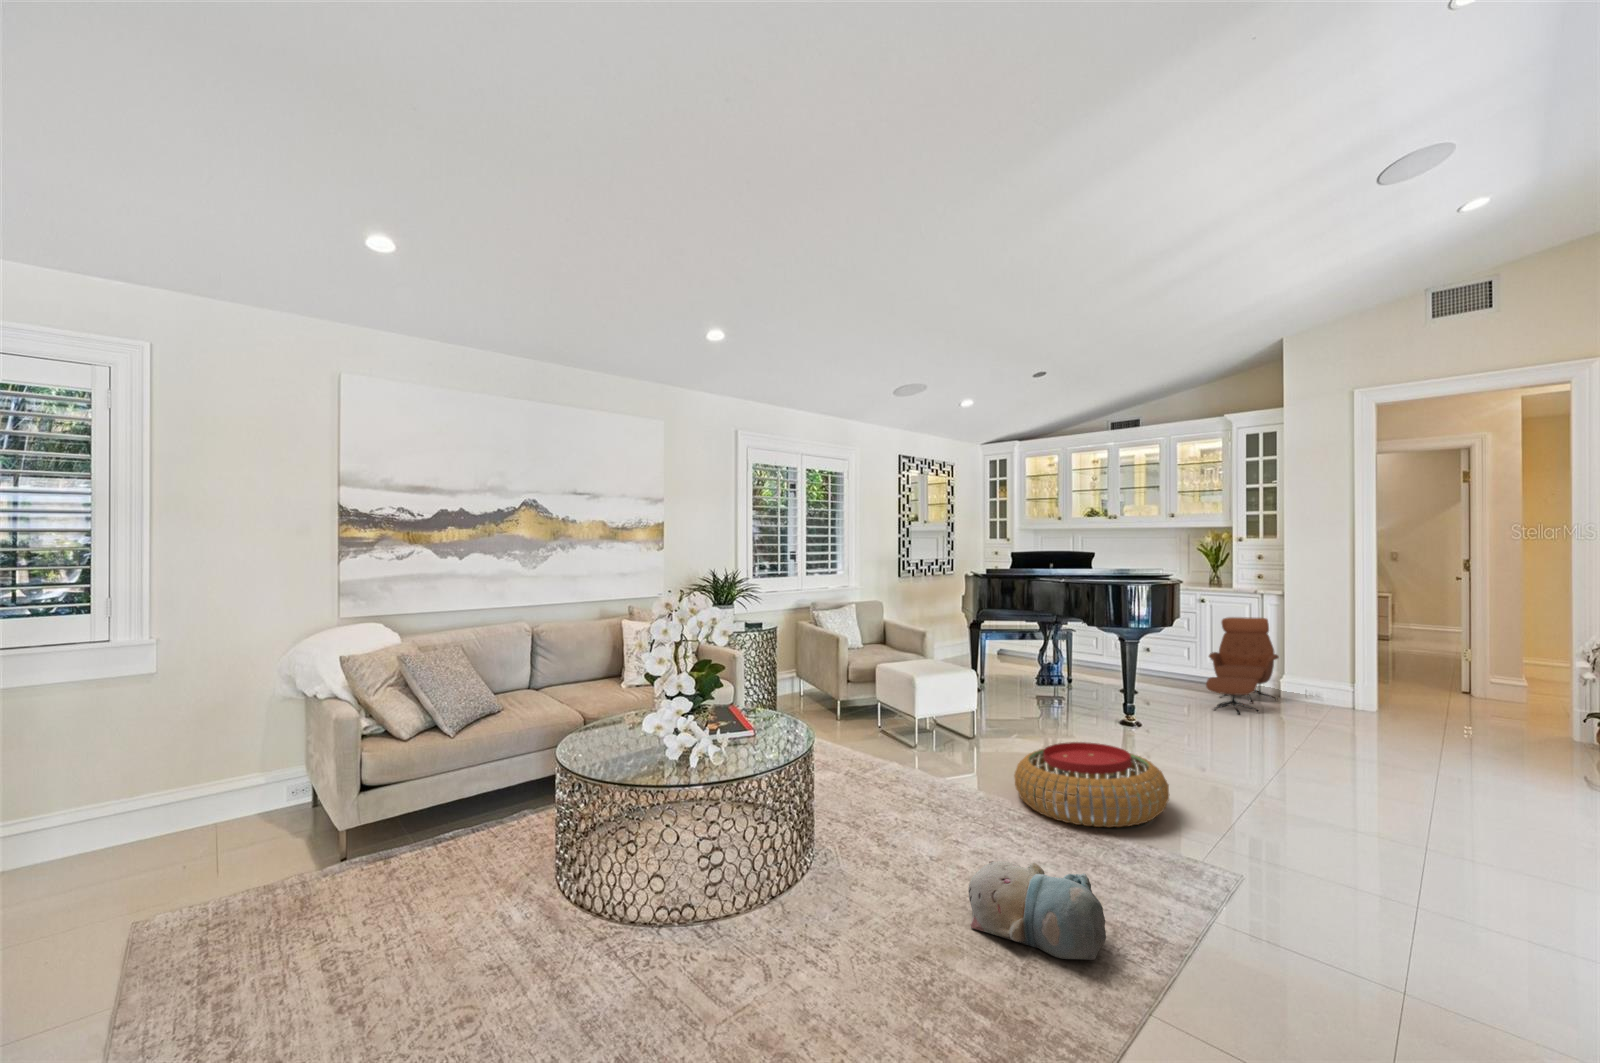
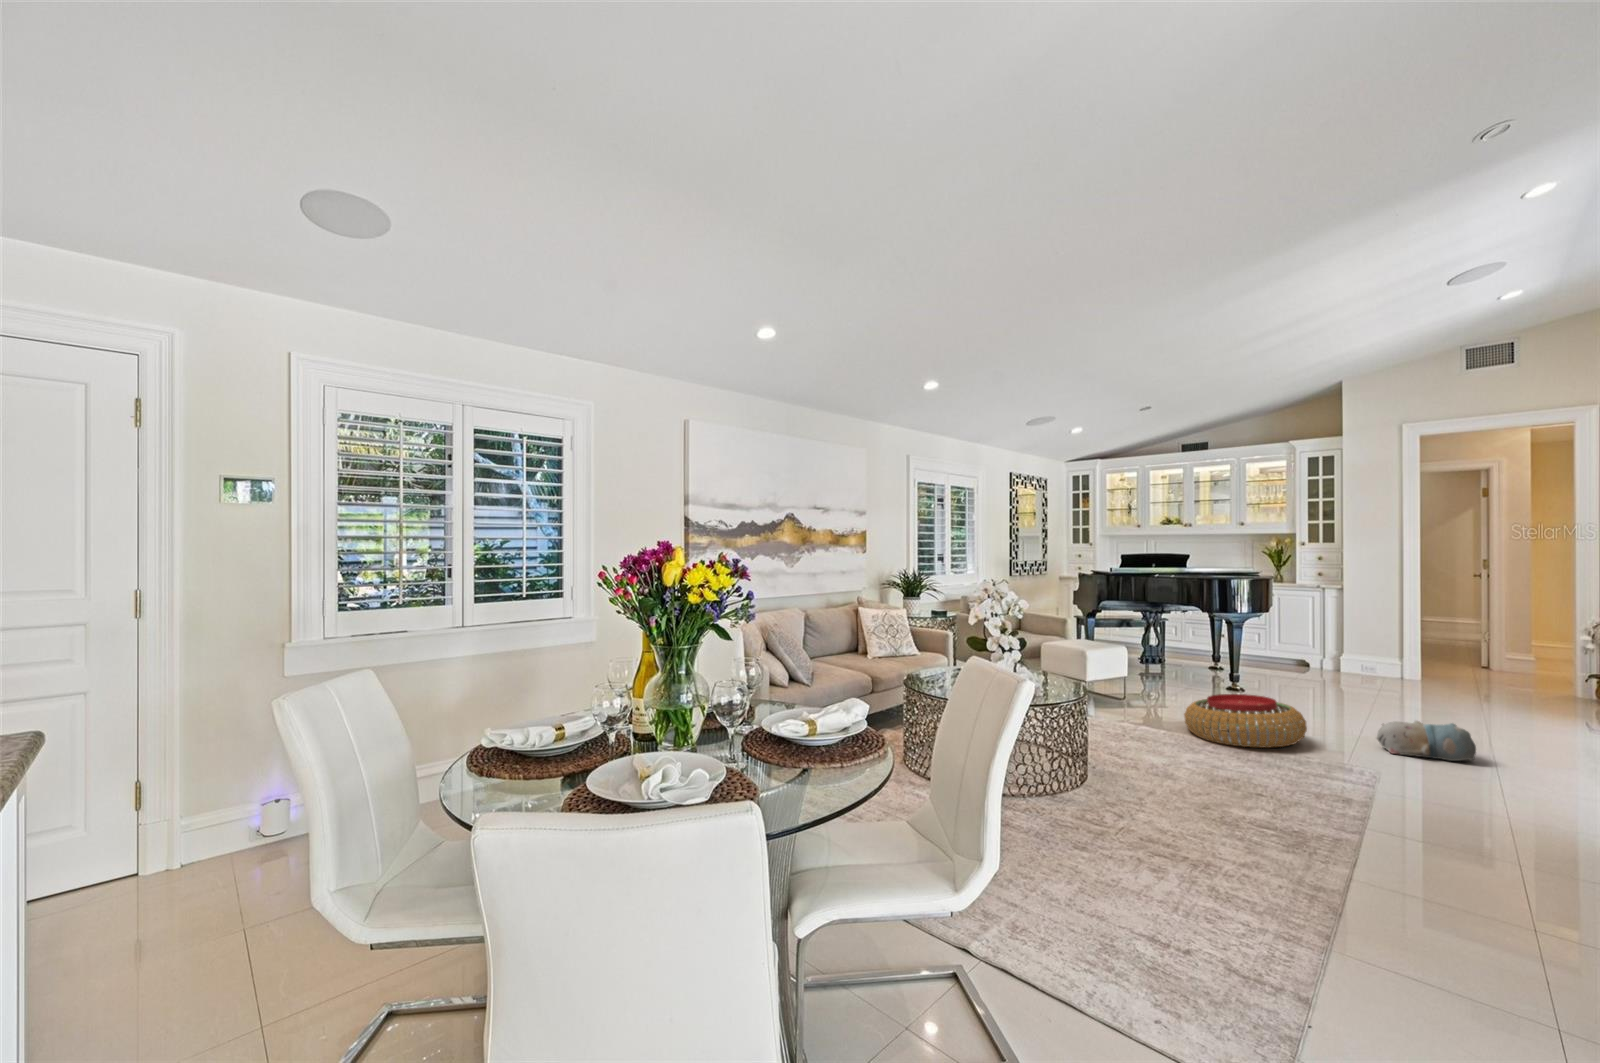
lounge chair: present [1206,617,1279,714] -> none [1282,608,1341,683]
plush toy: present [968,861,1106,960] -> present [1377,721,1476,761]

